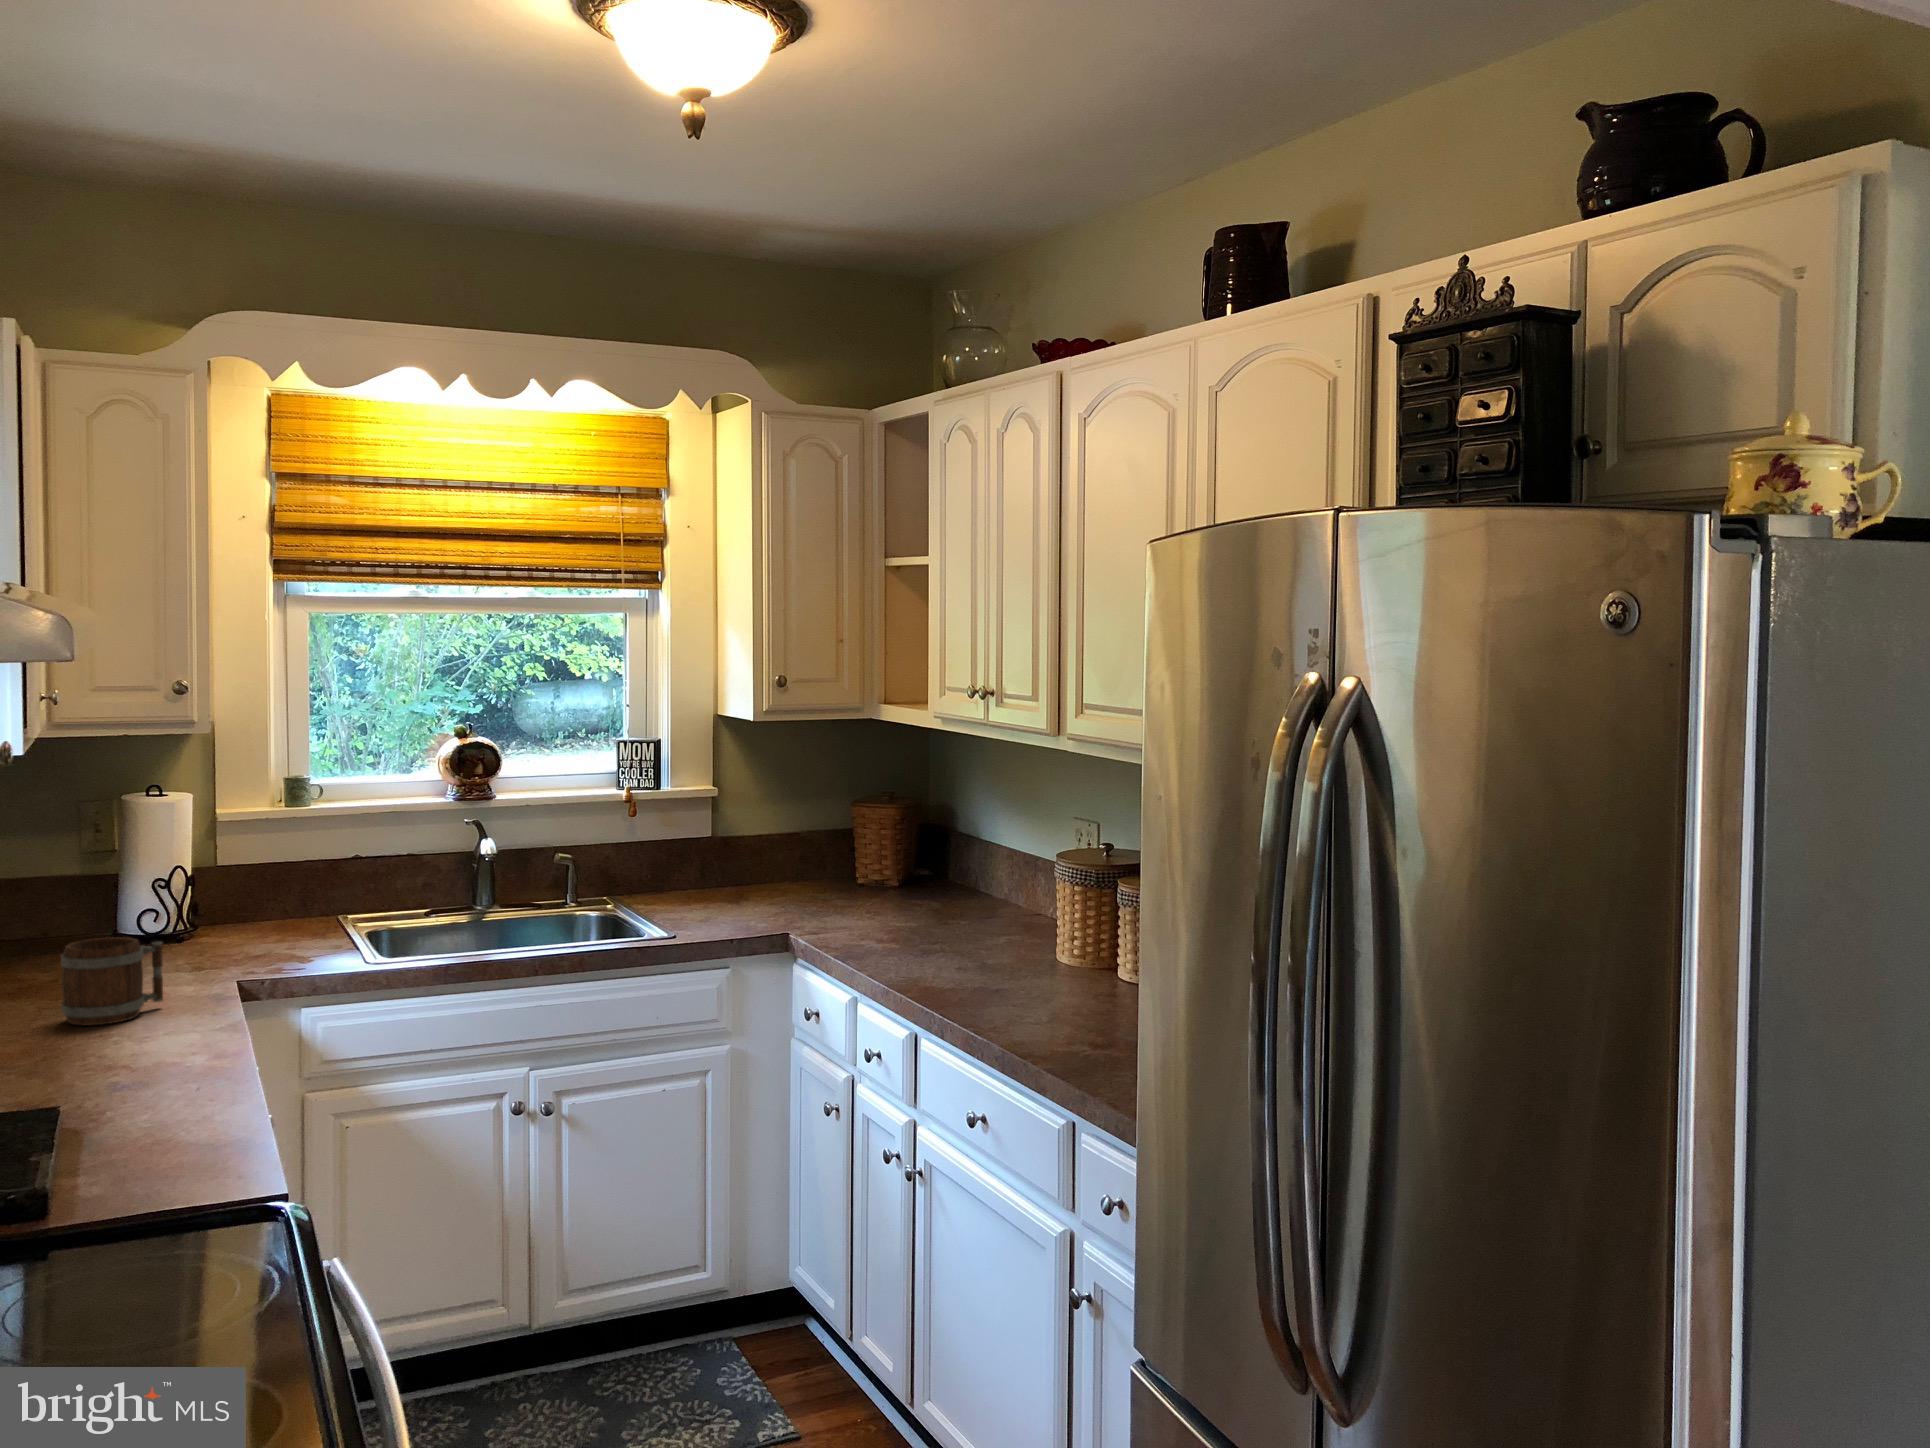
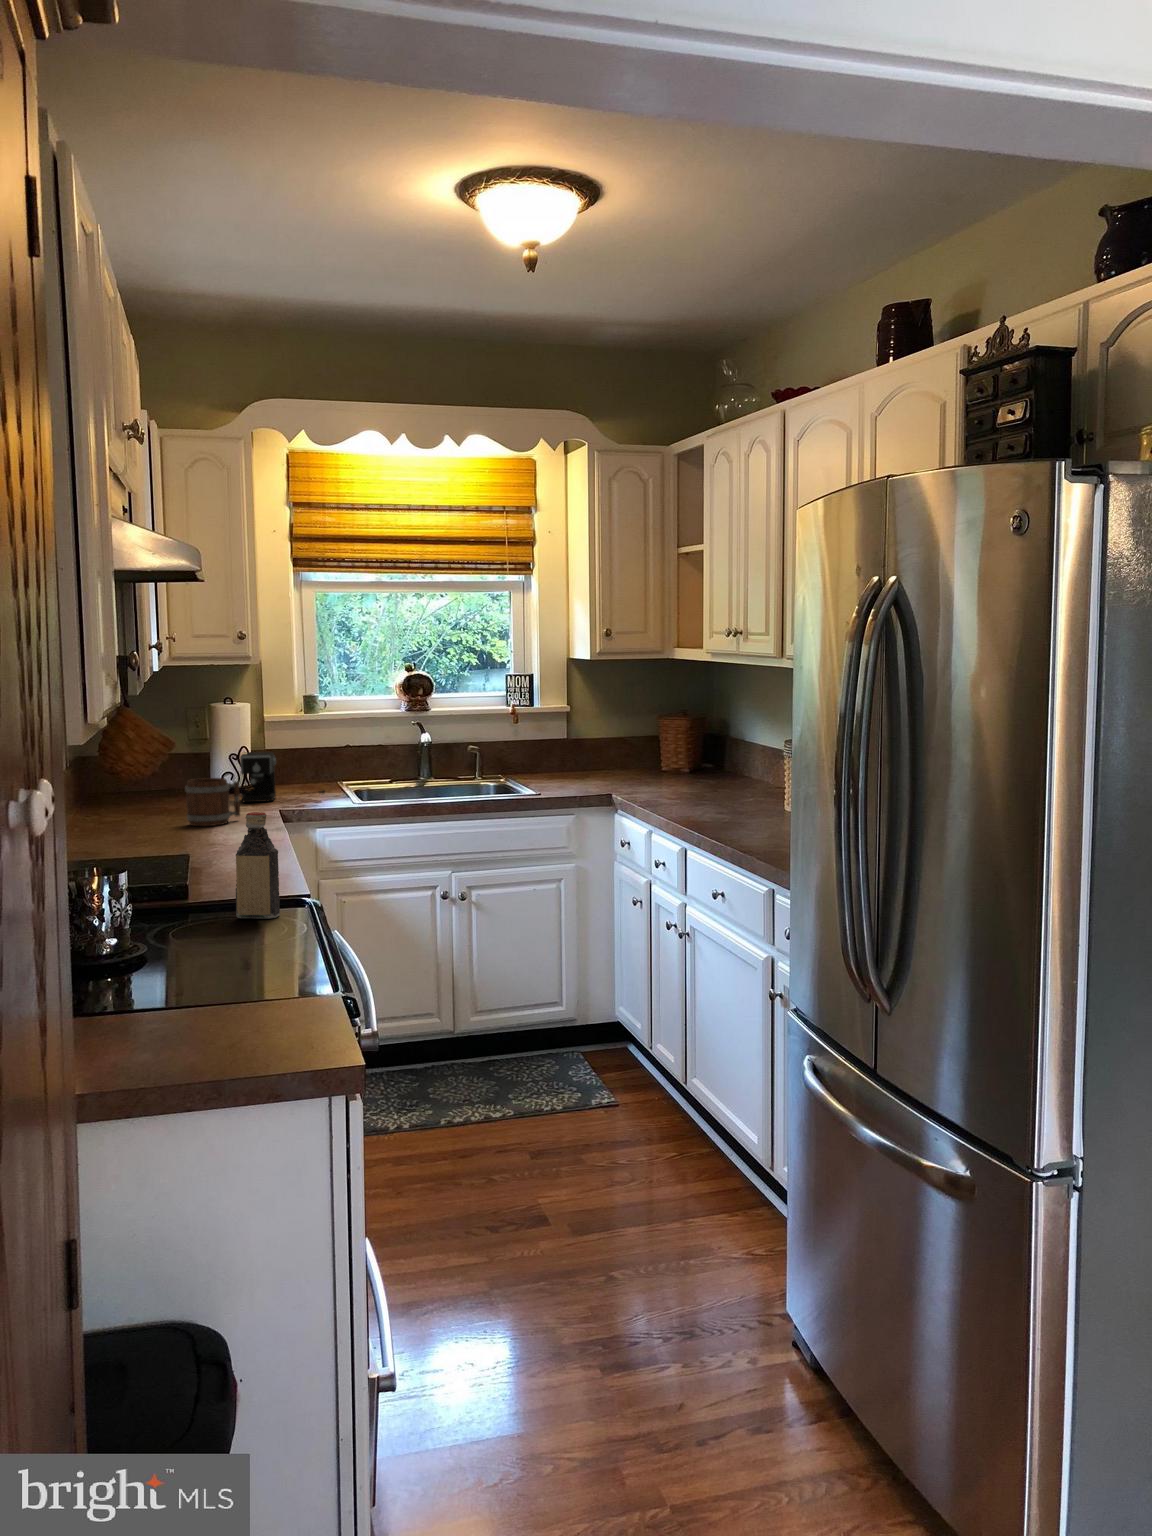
coffee maker: none [170,873,320,961] -> present [240,752,325,802]
bottle: none [110,1105,205,1322] -> present [236,812,280,919]

